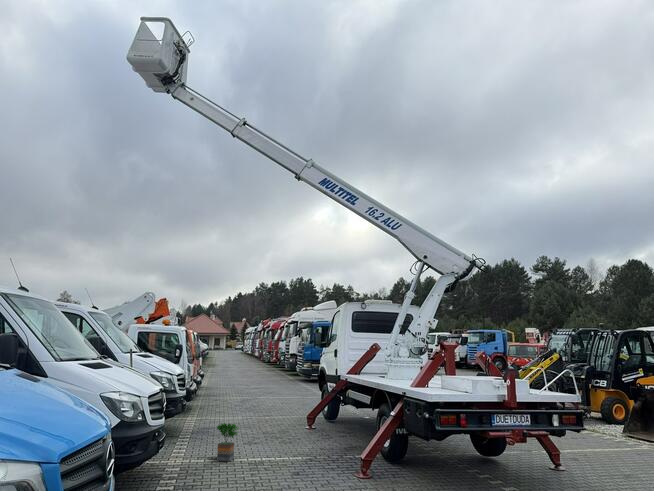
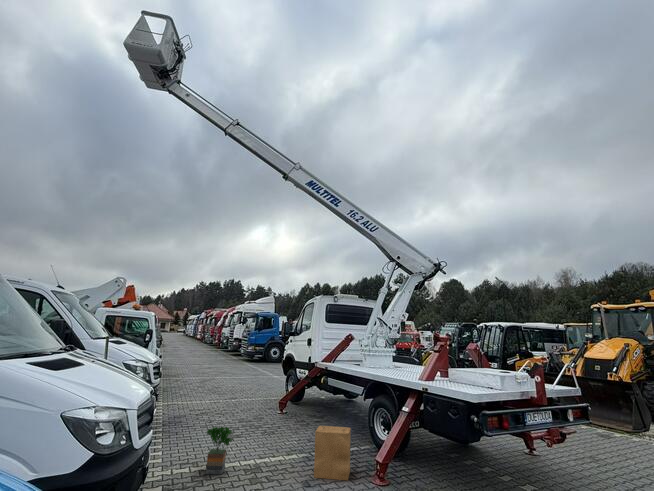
cardboard box: none [305,423,340,467] -> present [314,426,351,480]

